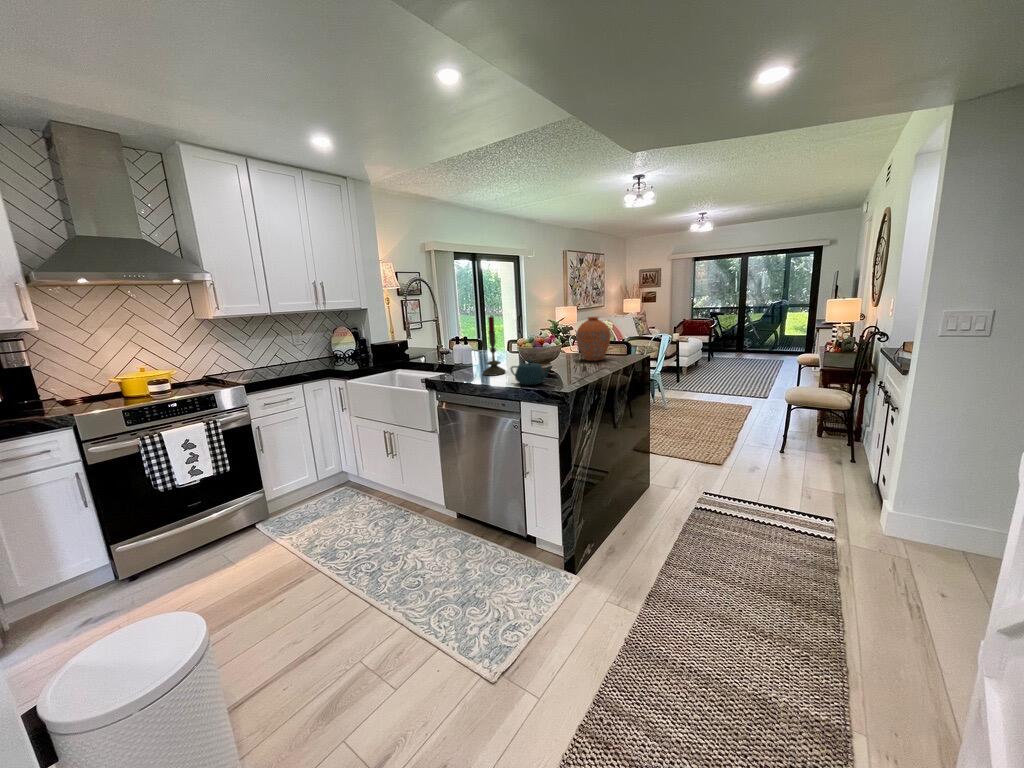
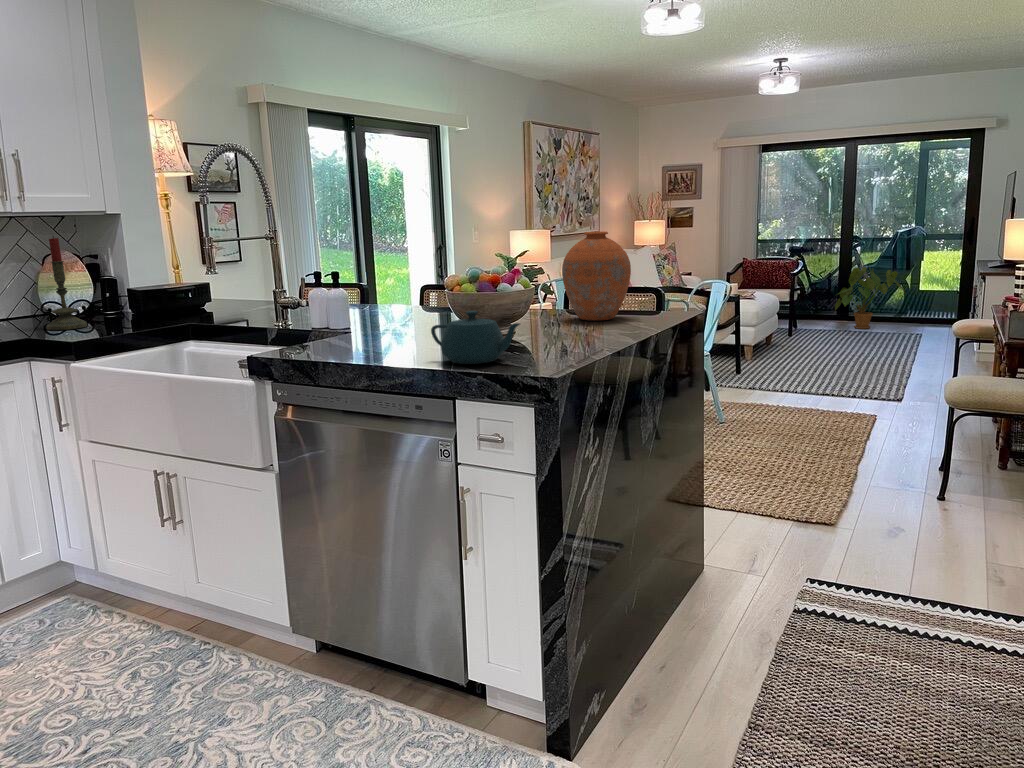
candle: present [483,316,506,376] -> present [47,236,87,330]
house plant: none [734,323,775,357] -> present [835,267,904,329]

